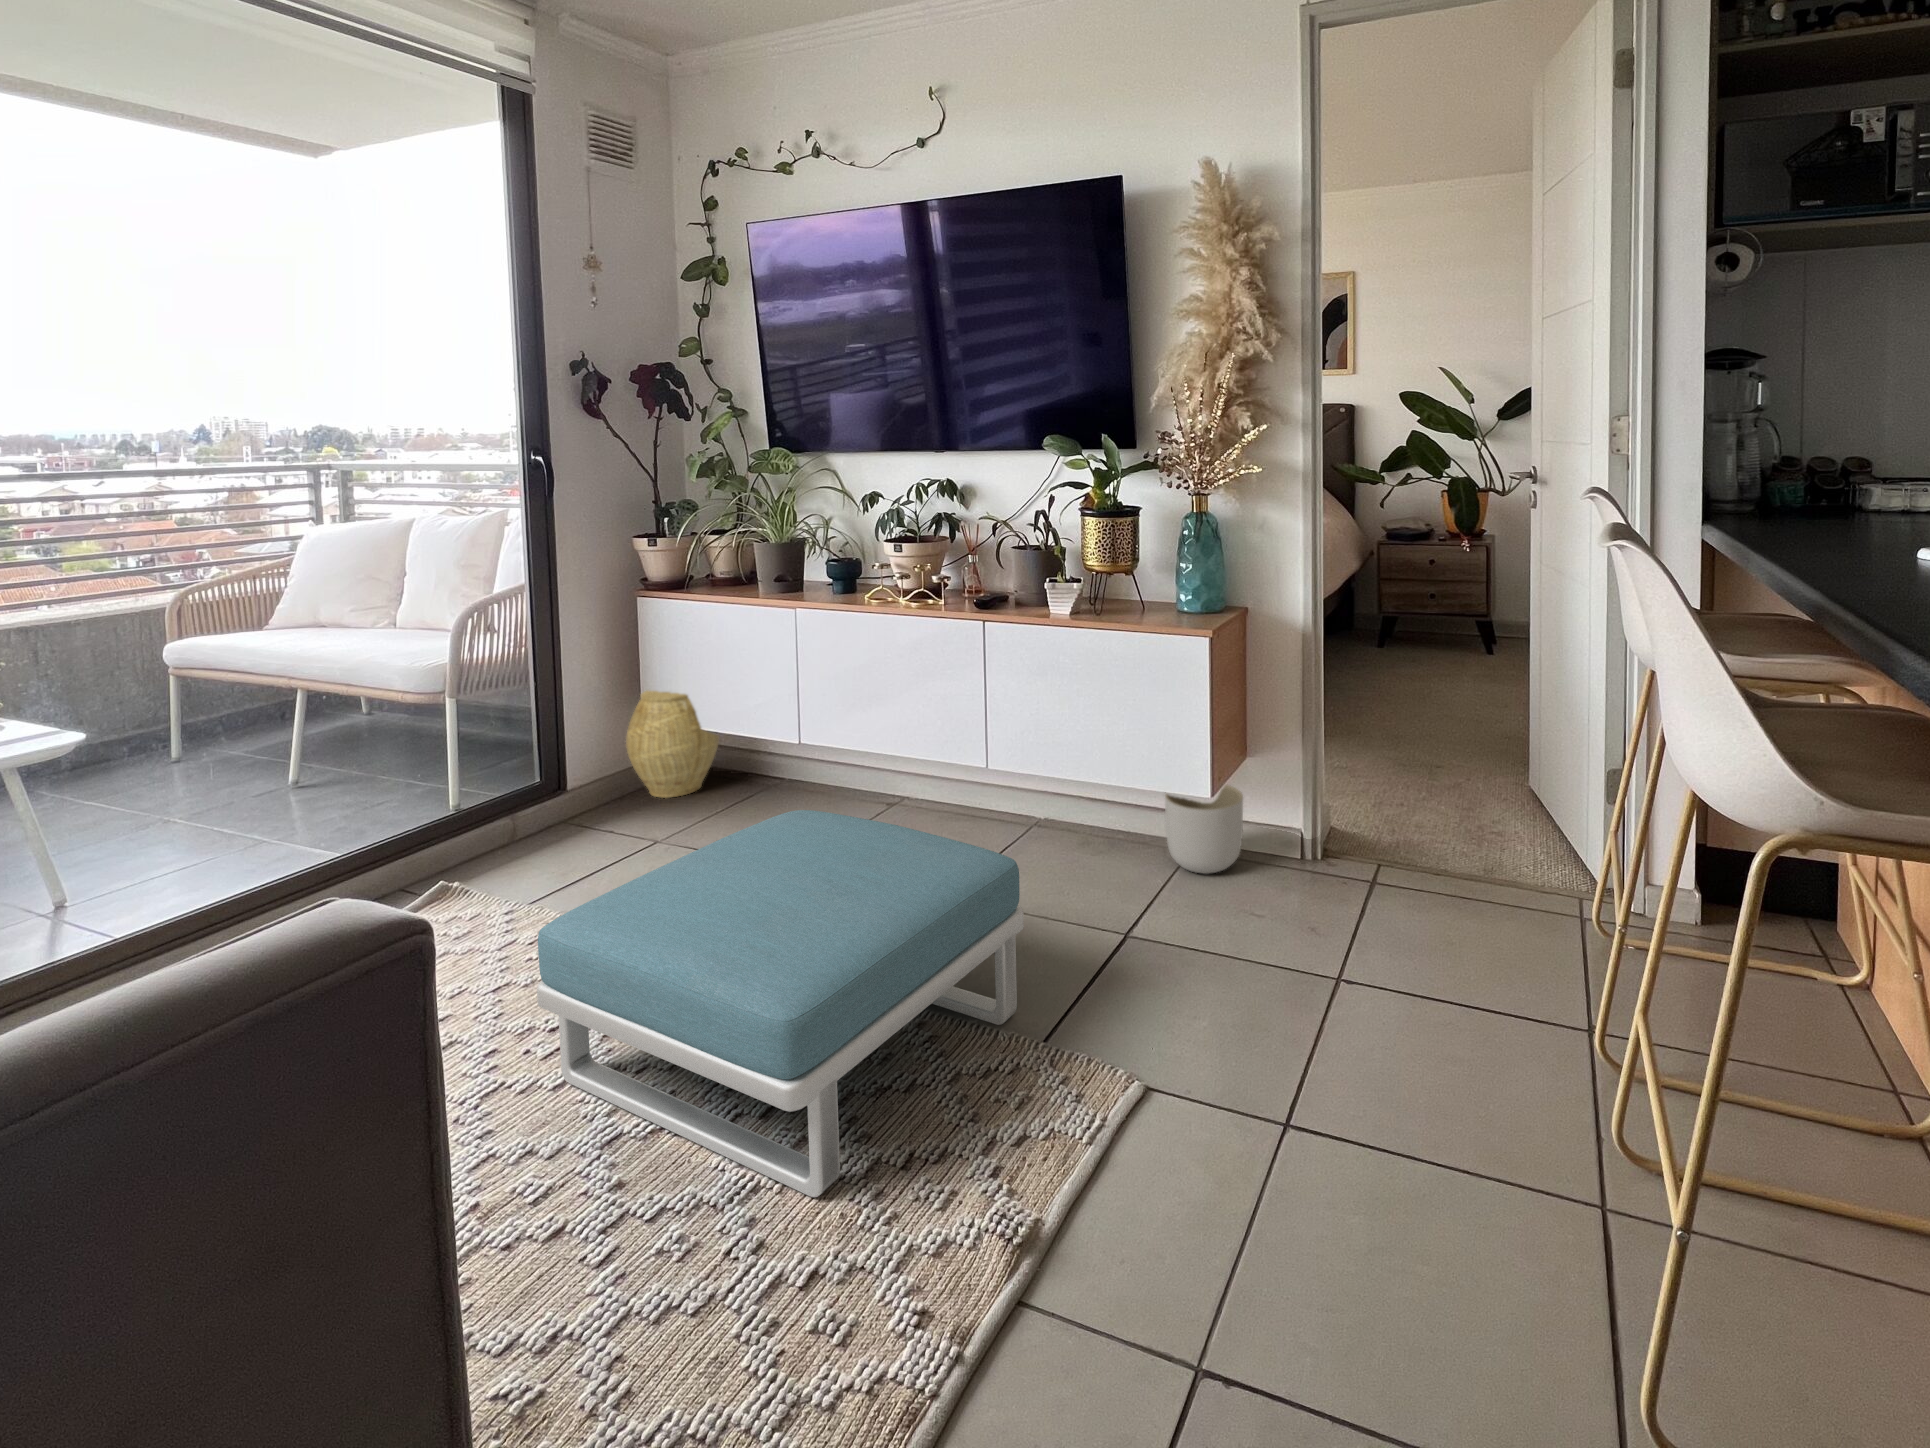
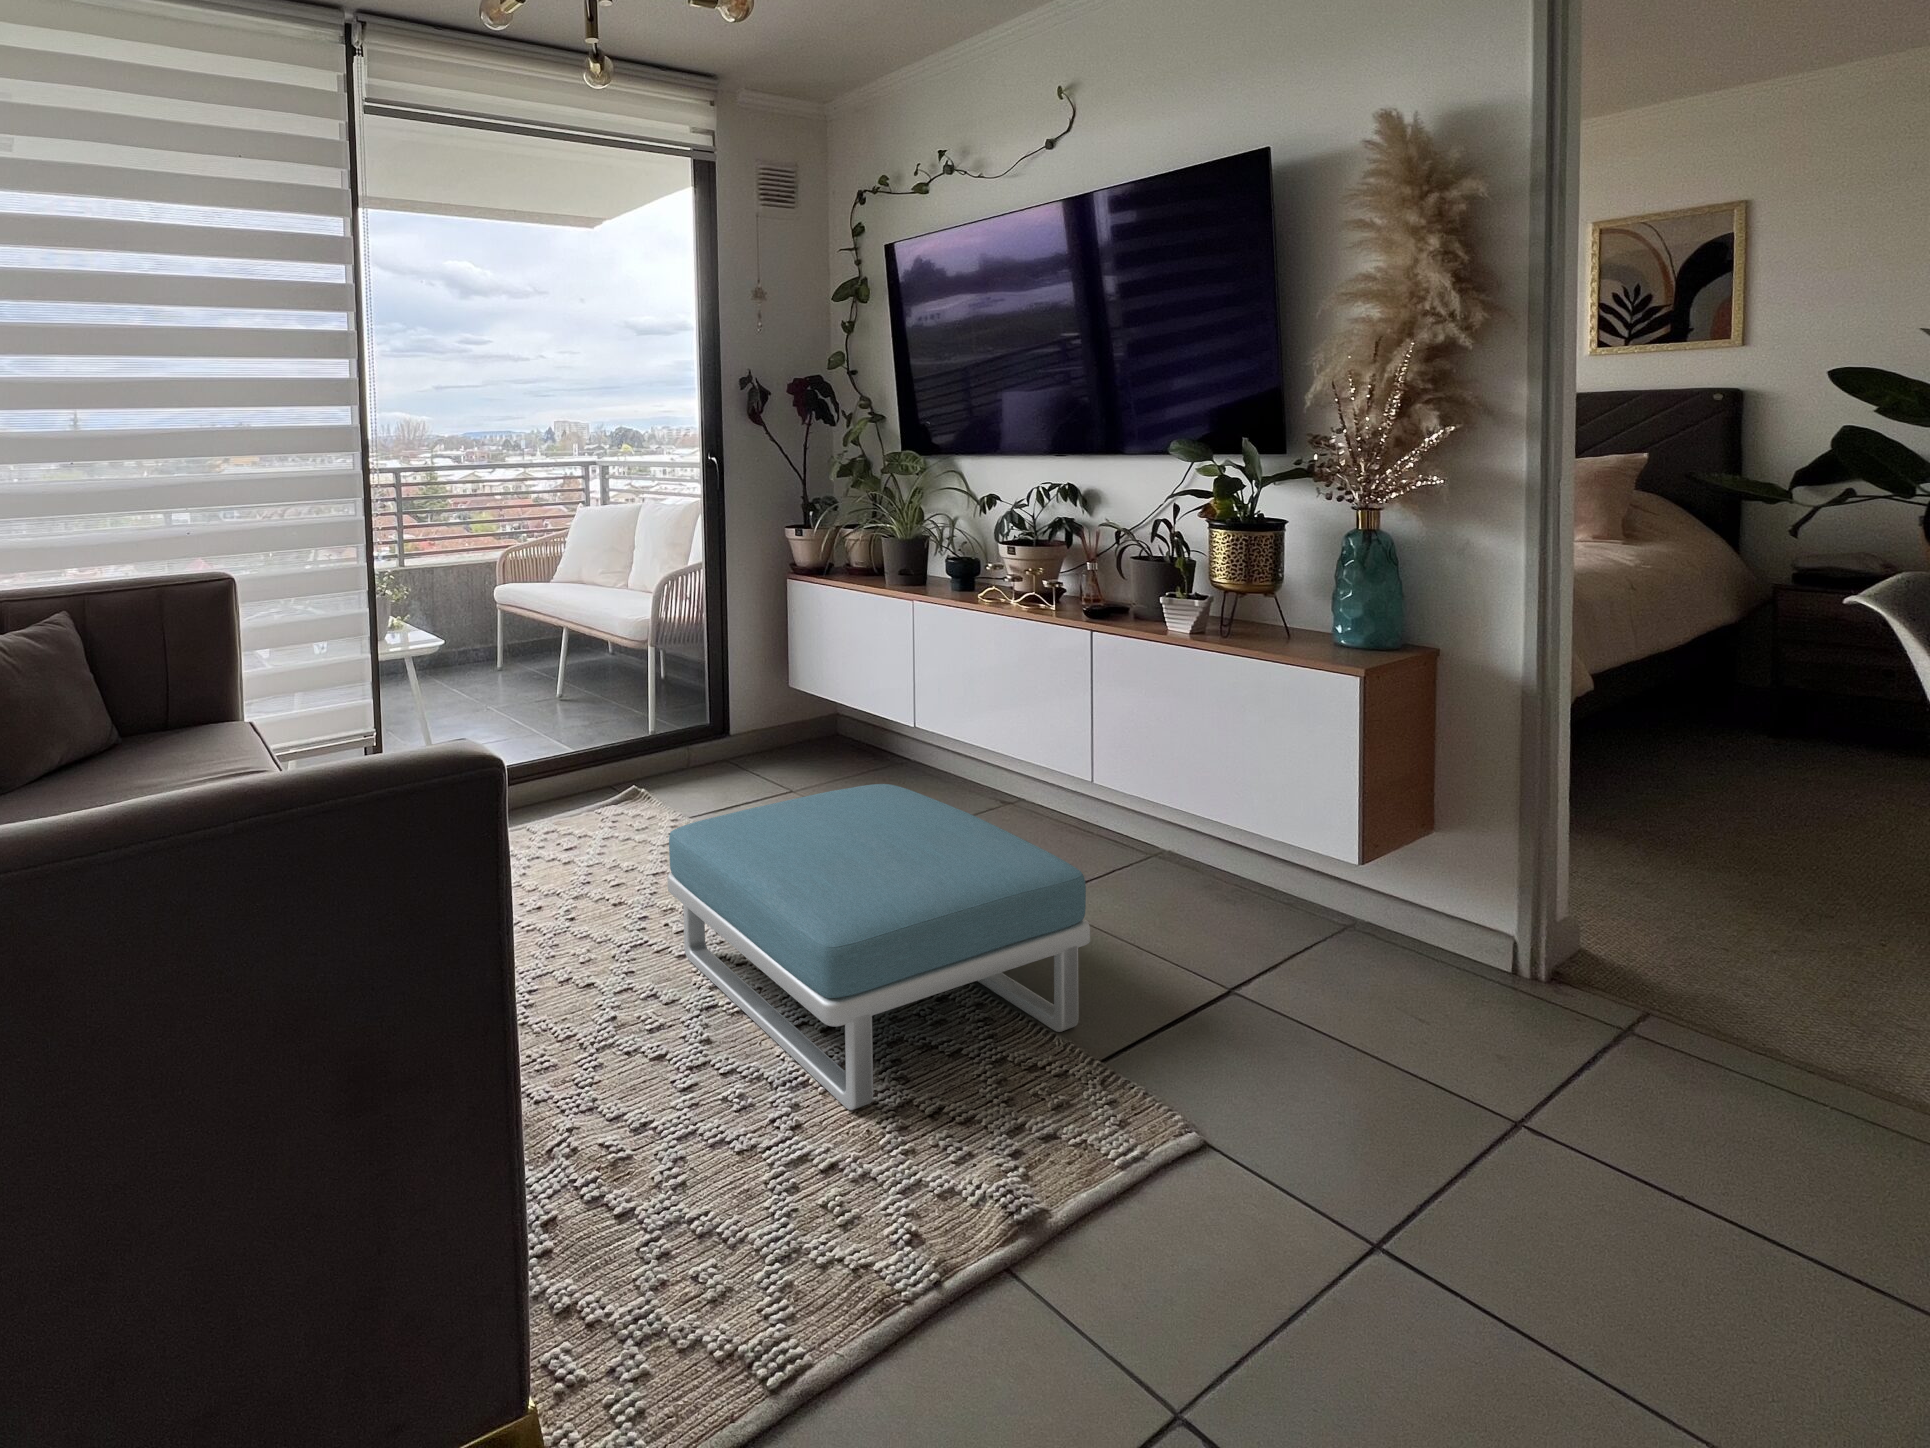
woven basket: present [626,691,720,798] -> none [776,661,853,761]
planter: present [1165,785,1243,874] -> none [1306,846,1417,958]

